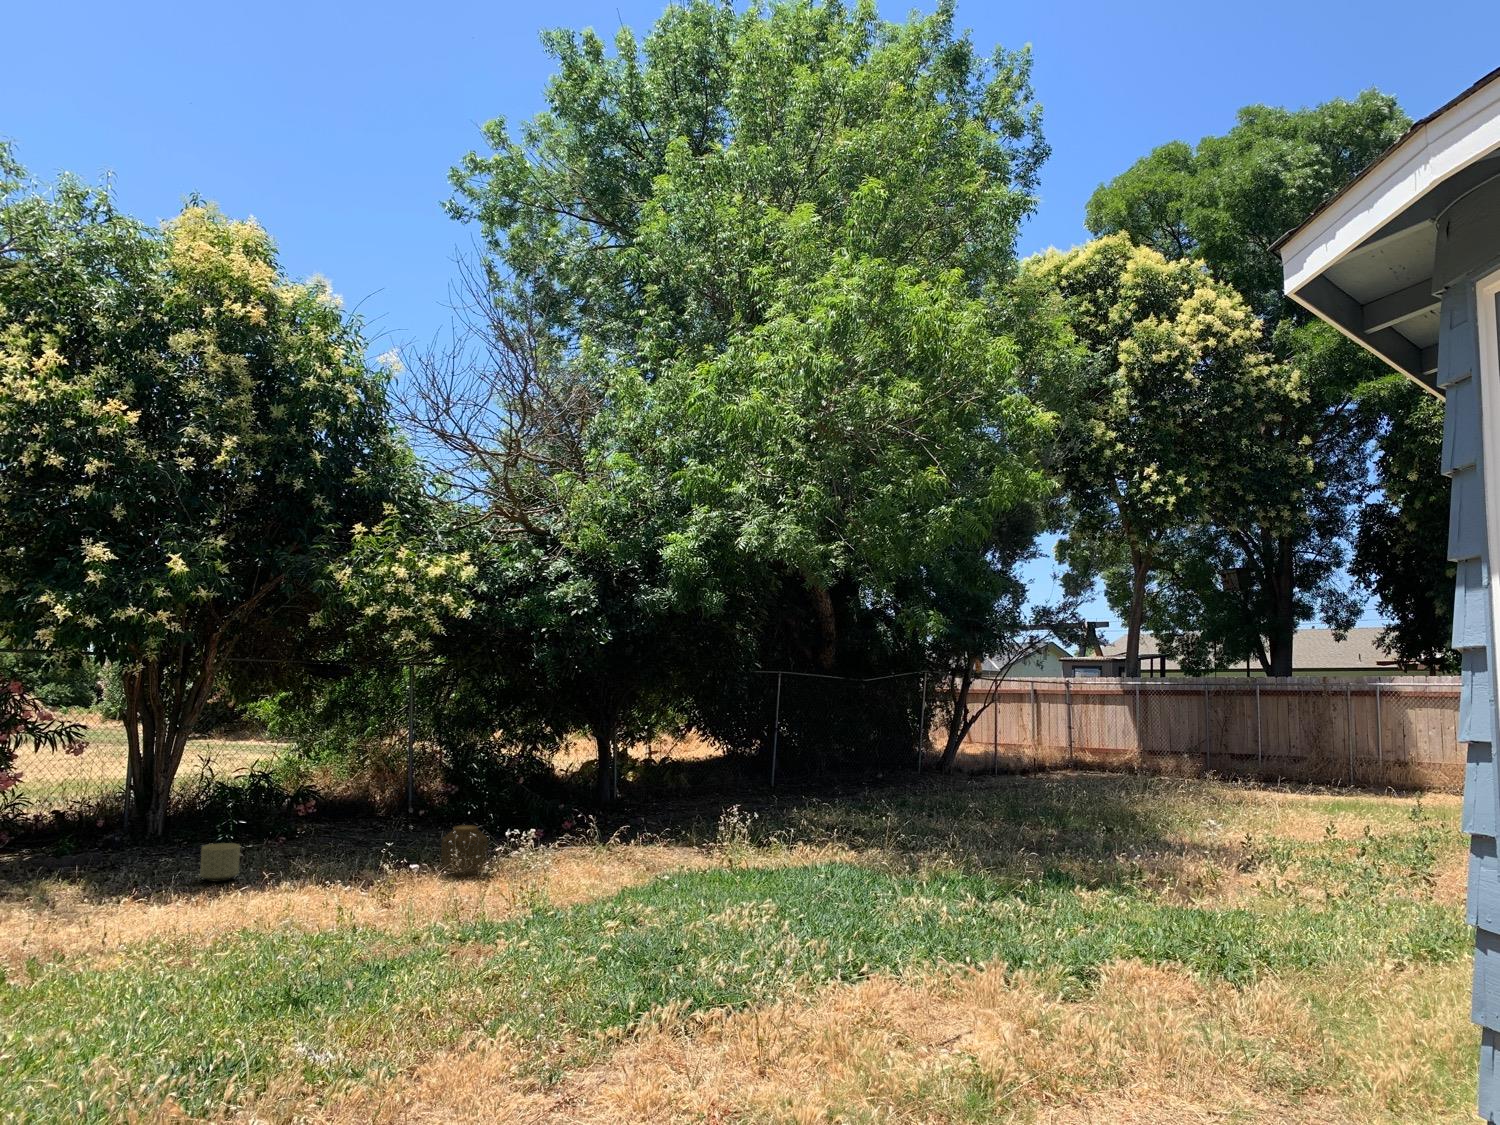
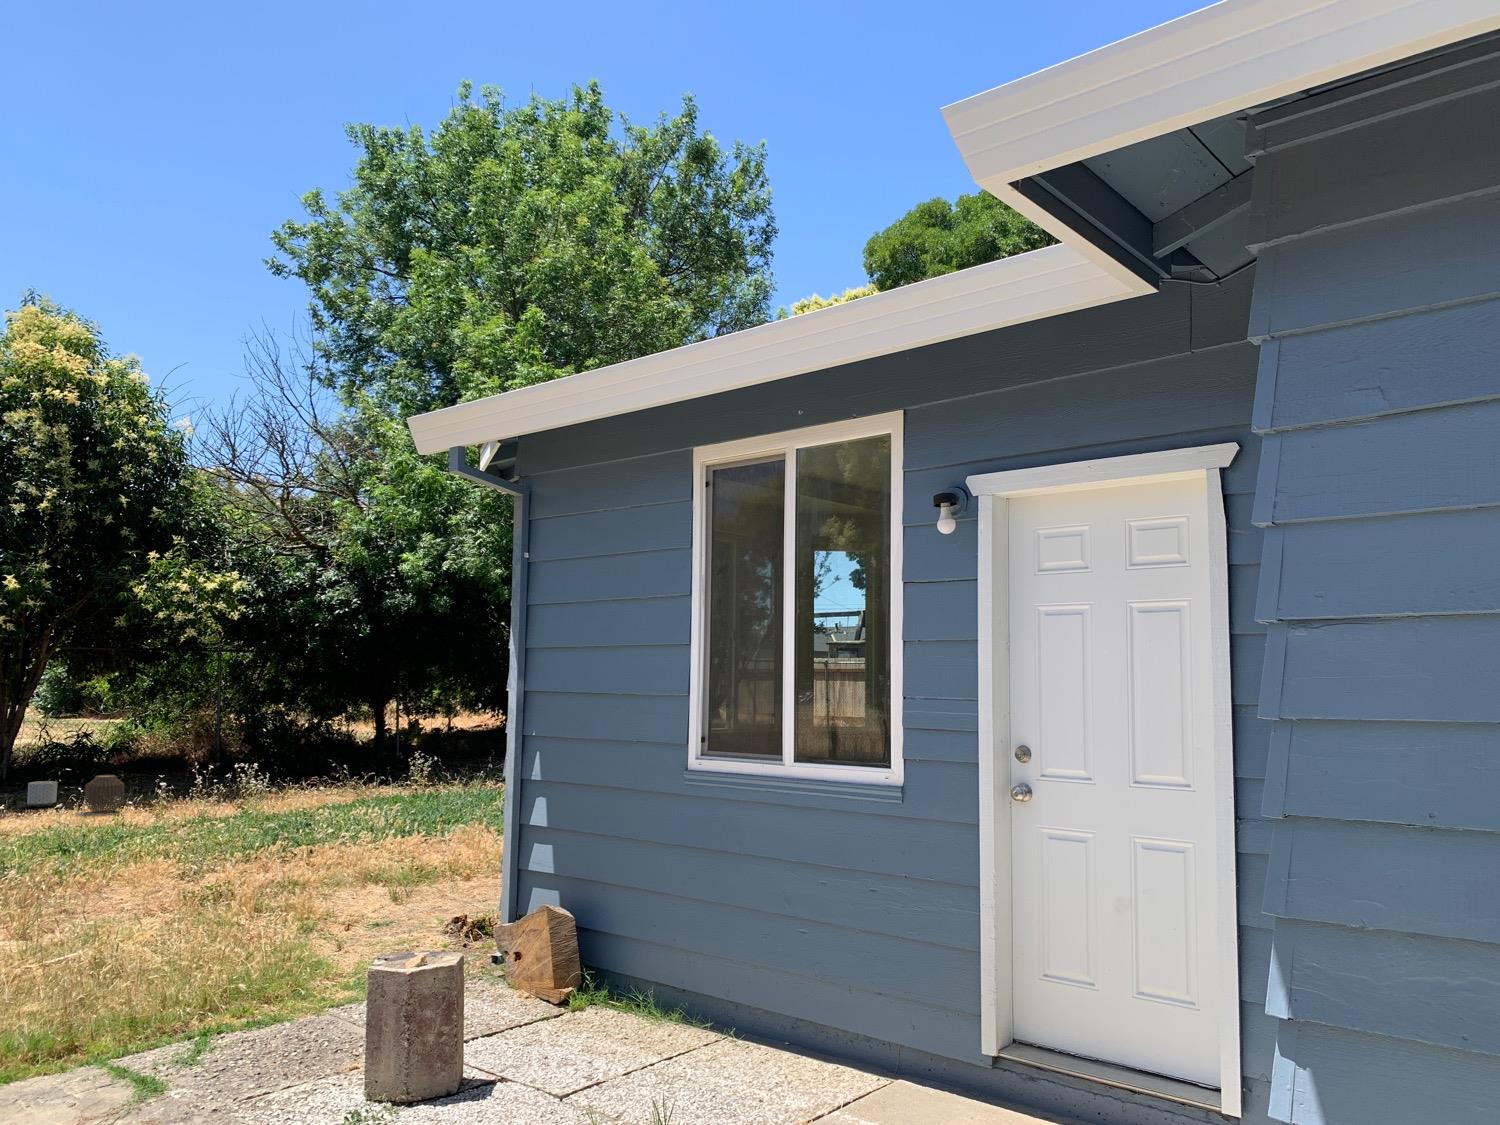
woven basket: present [442,825,488,876] -> present [85,775,124,813]

